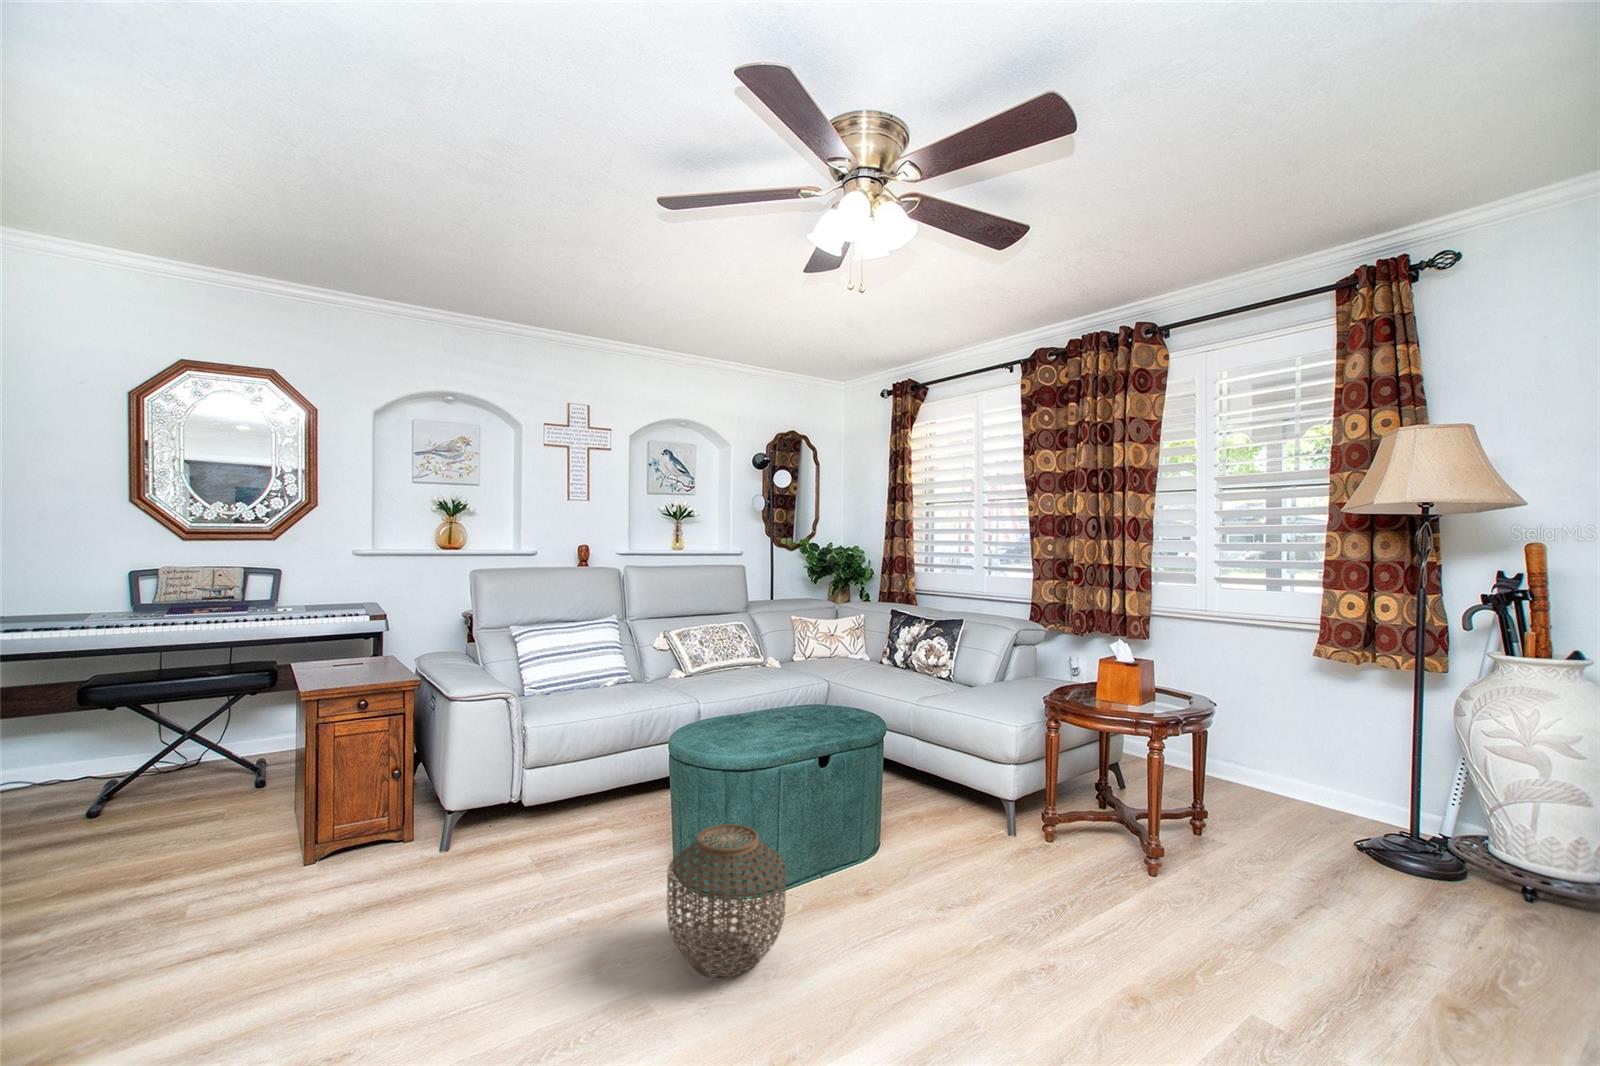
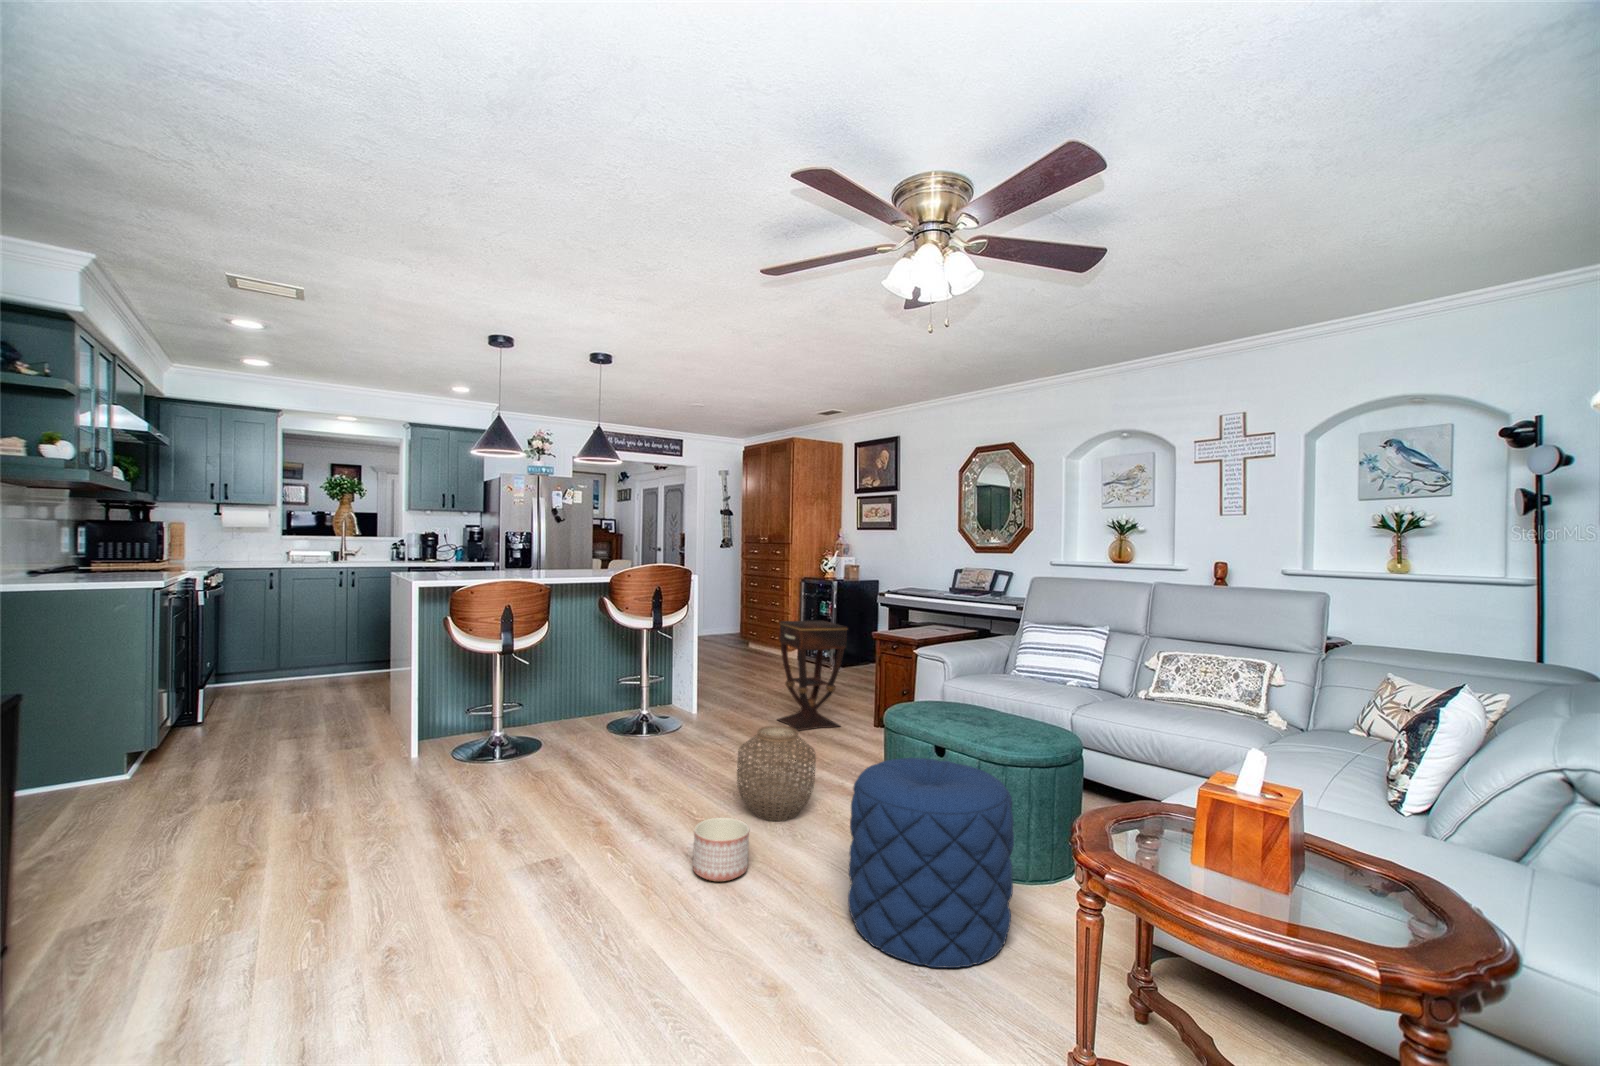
side table: none [157,699,322,969] -> present [778,621,848,731]
pouf: none [893,735,1036,907] -> present [848,758,1014,968]
planter: none [886,921,960,1015] -> present [693,817,749,882]

